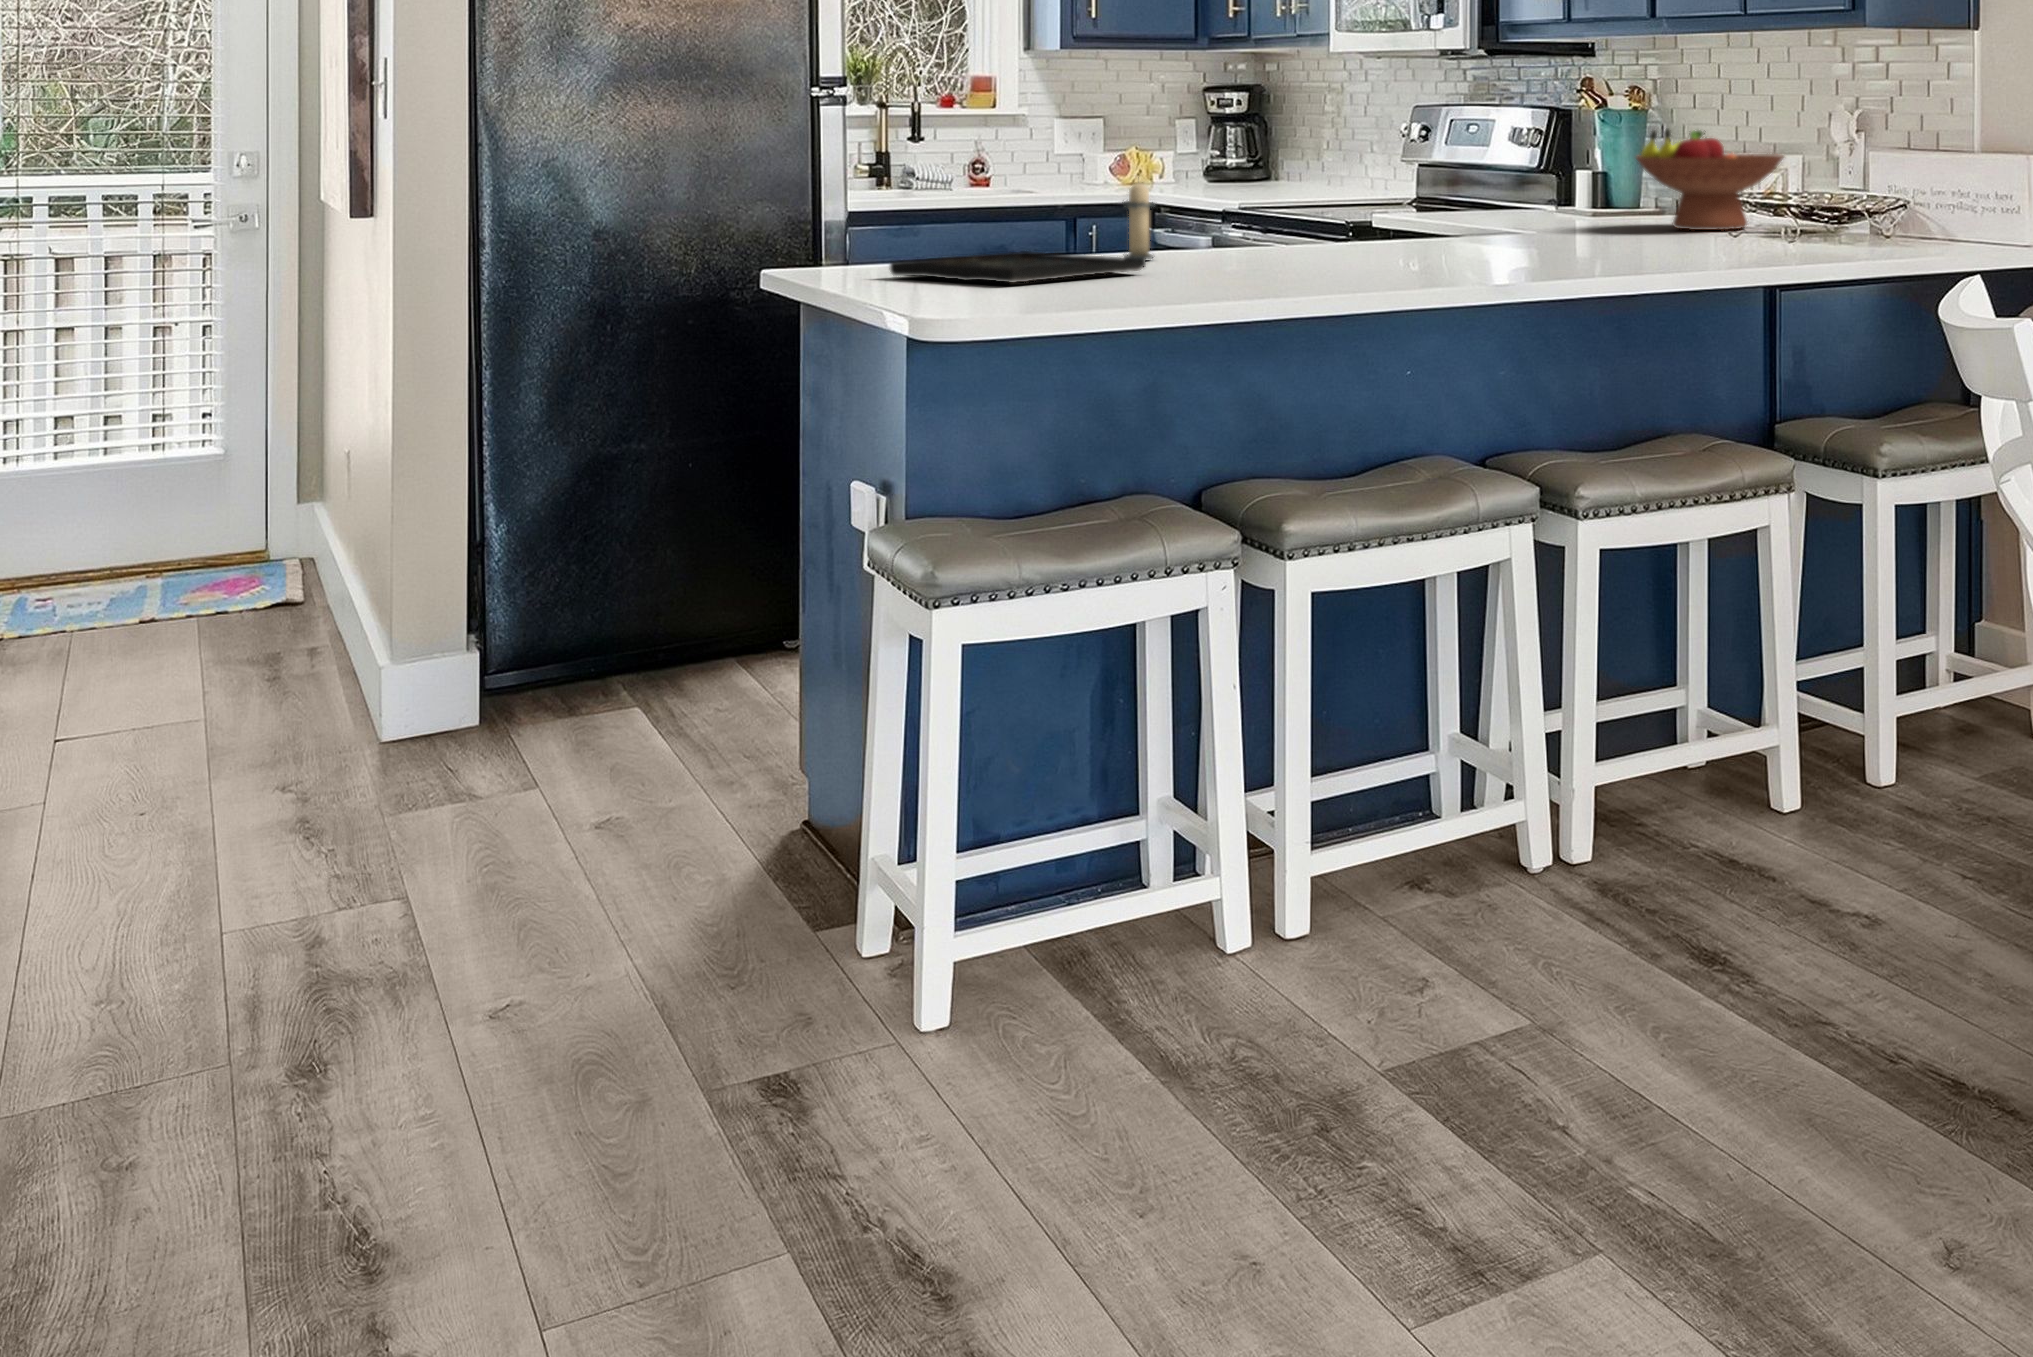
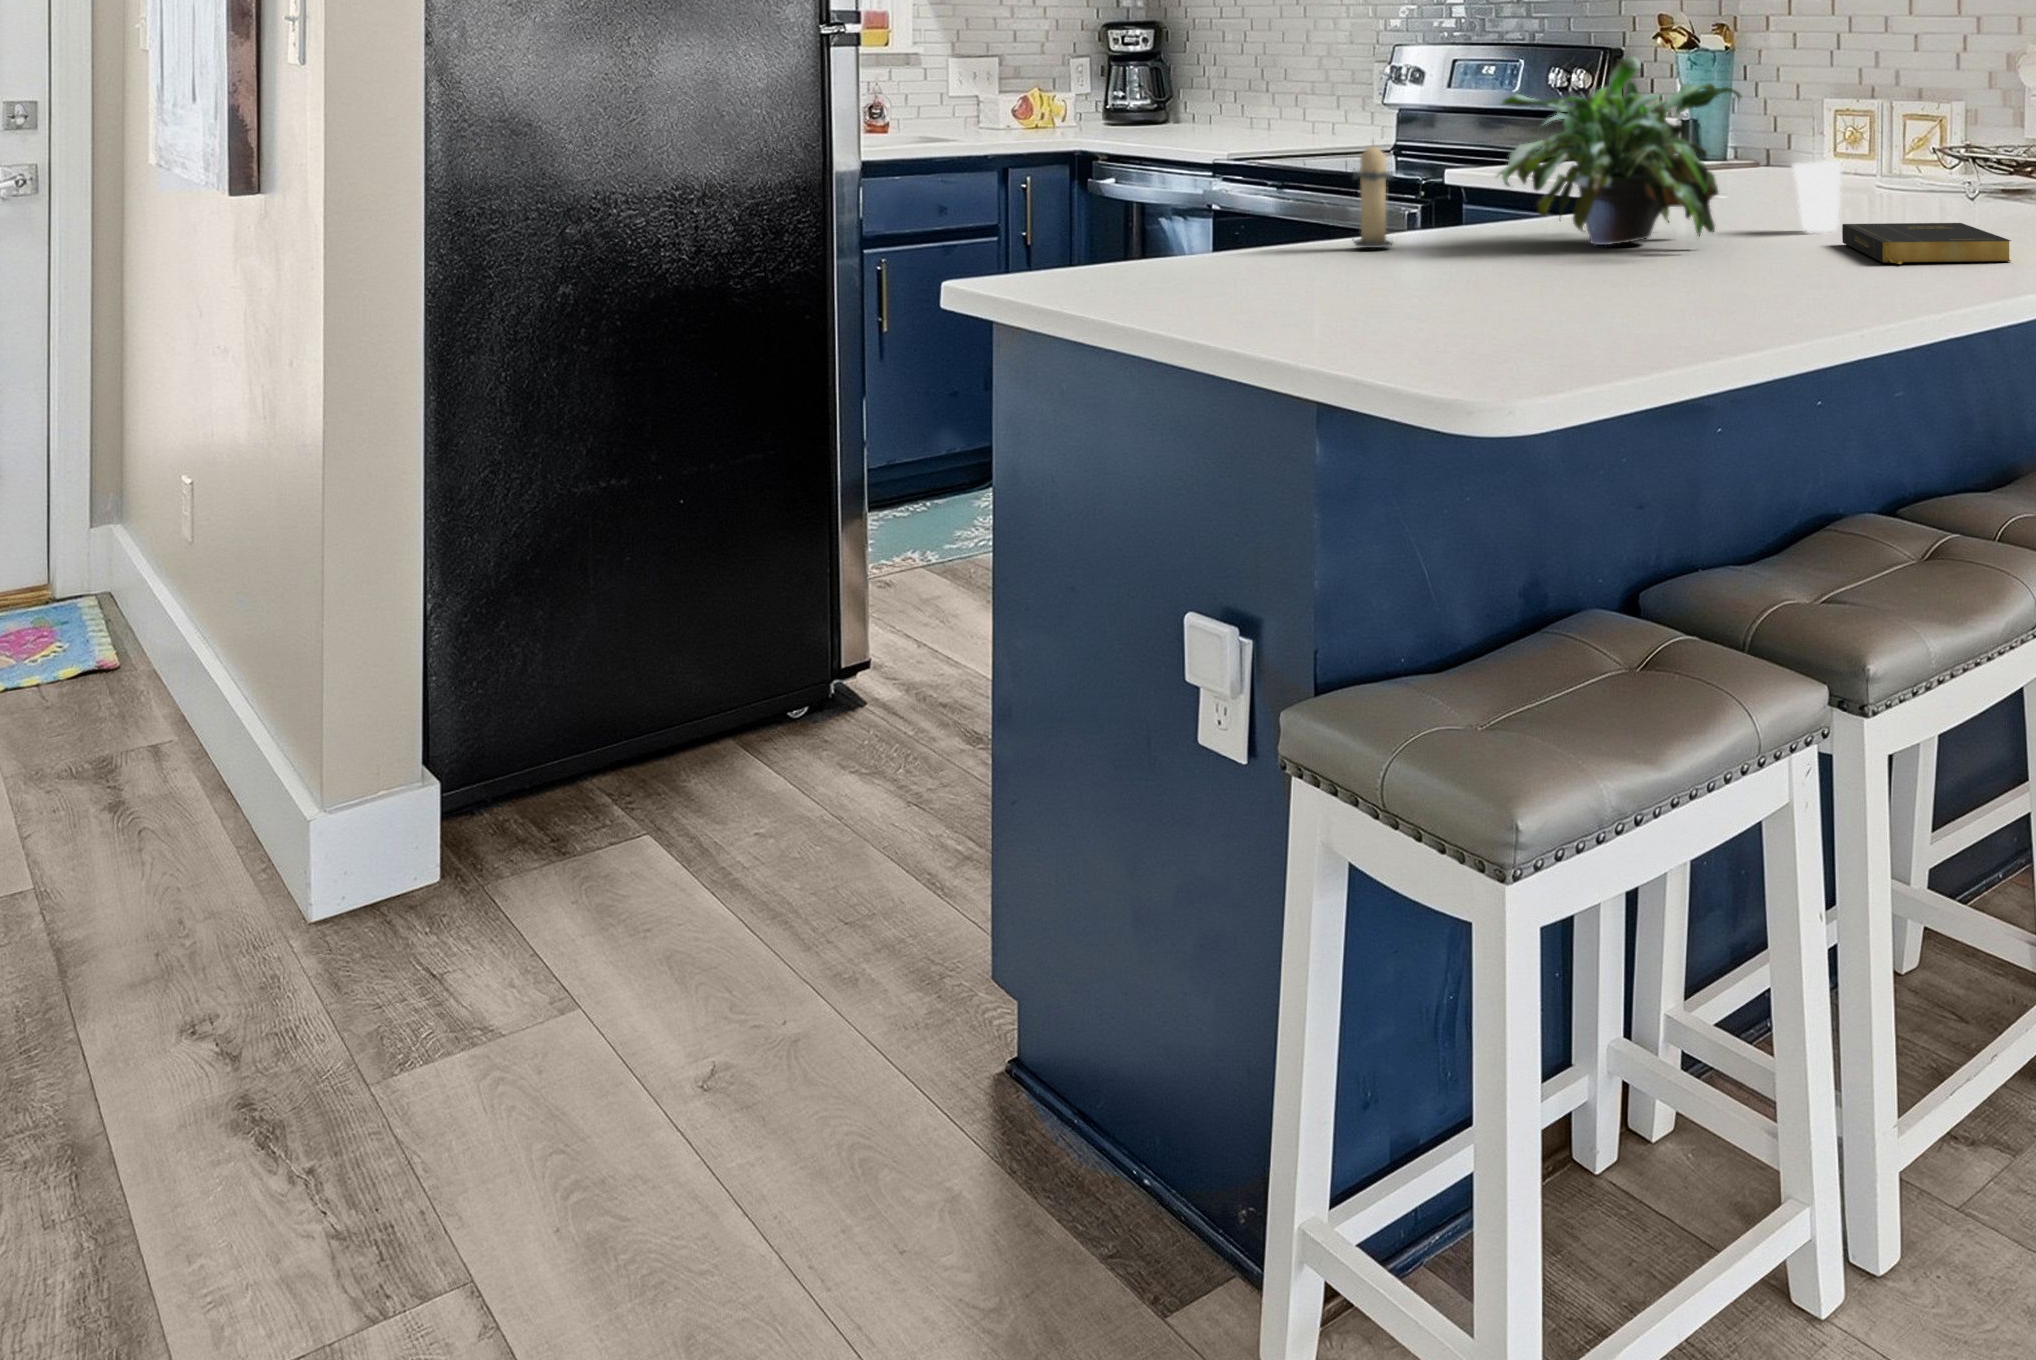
potted plant: none [1220,115,1412,259] -> present [1497,58,1742,245]
fruit bowl: present [1636,129,1784,230] -> none [1842,71,2027,192]
cup: none [1480,198,1518,253] -> present [1793,161,1842,232]
book: none [1456,244,1573,270] -> present [1842,223,2011,264]
tray: present [889,251,1146,282] -> none [1112,241,1467,296]

